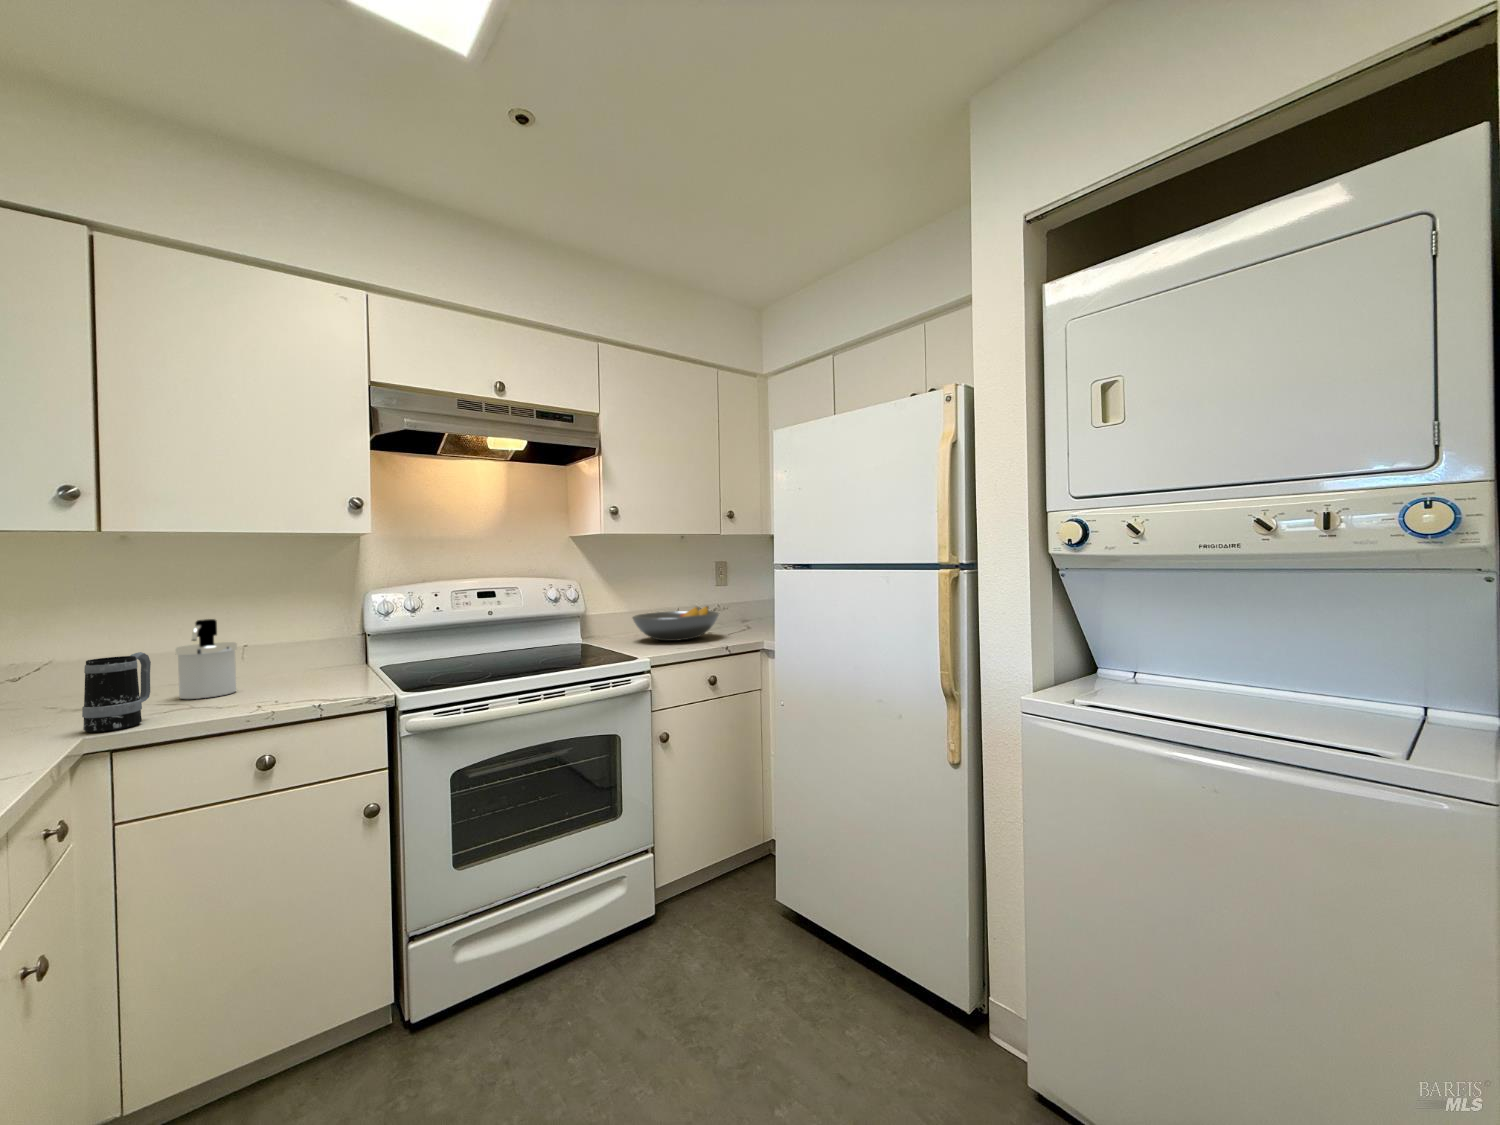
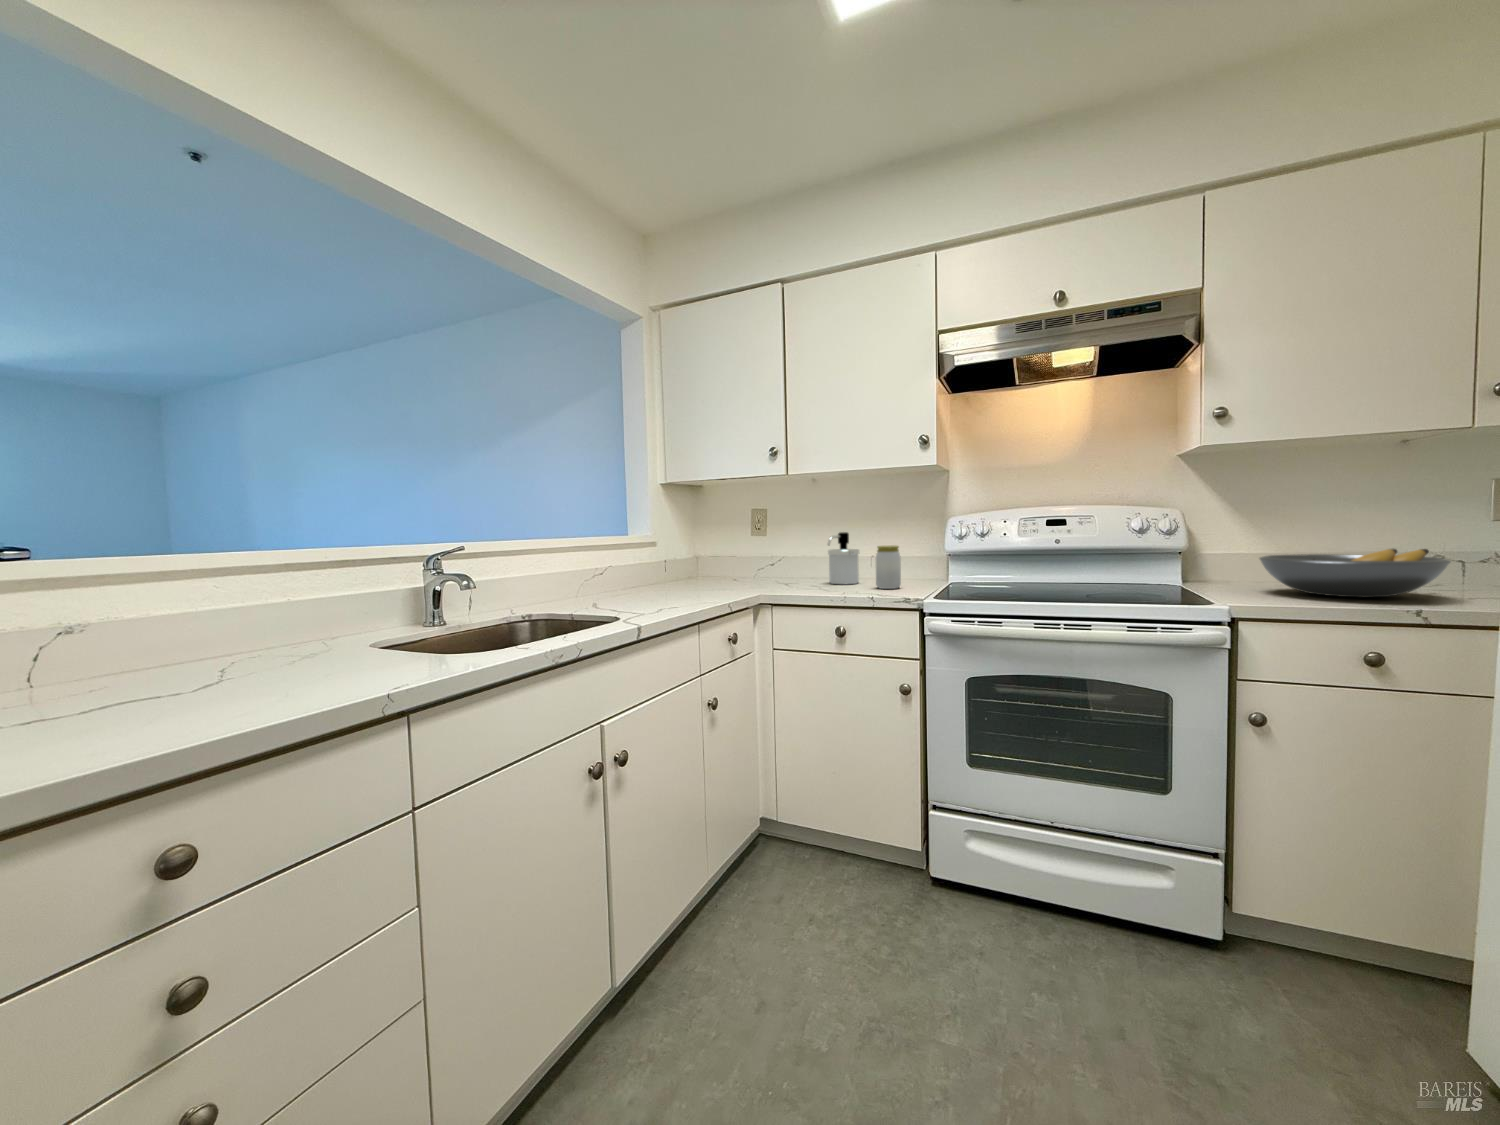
jar: none [286,632,326,692] -> present [876,546,901,589]
mug: present [82,652,151,732] -> none [767,549,799,593]

